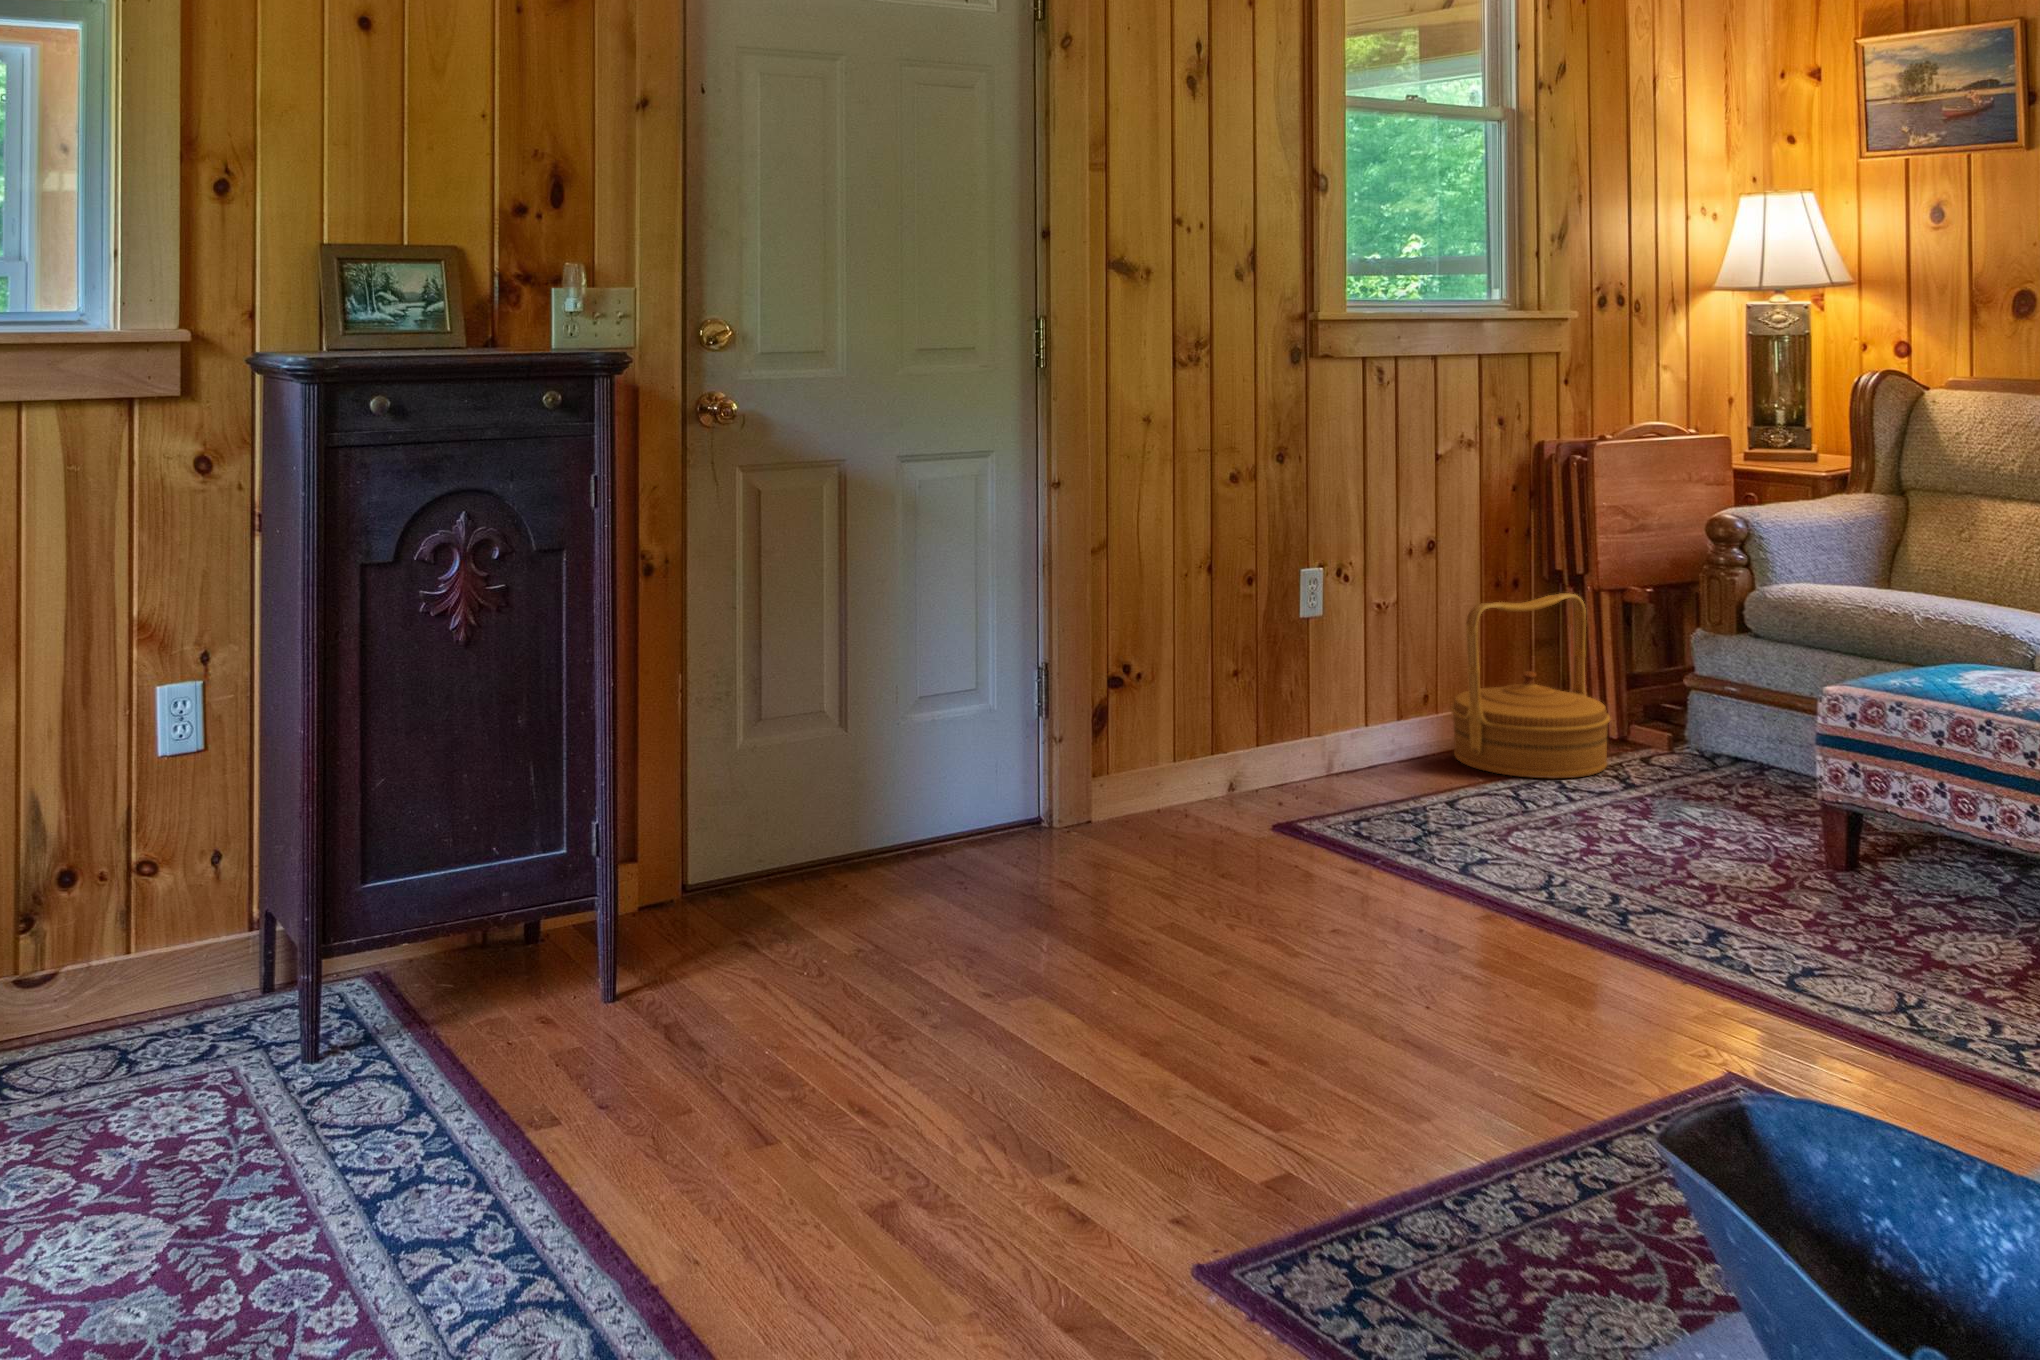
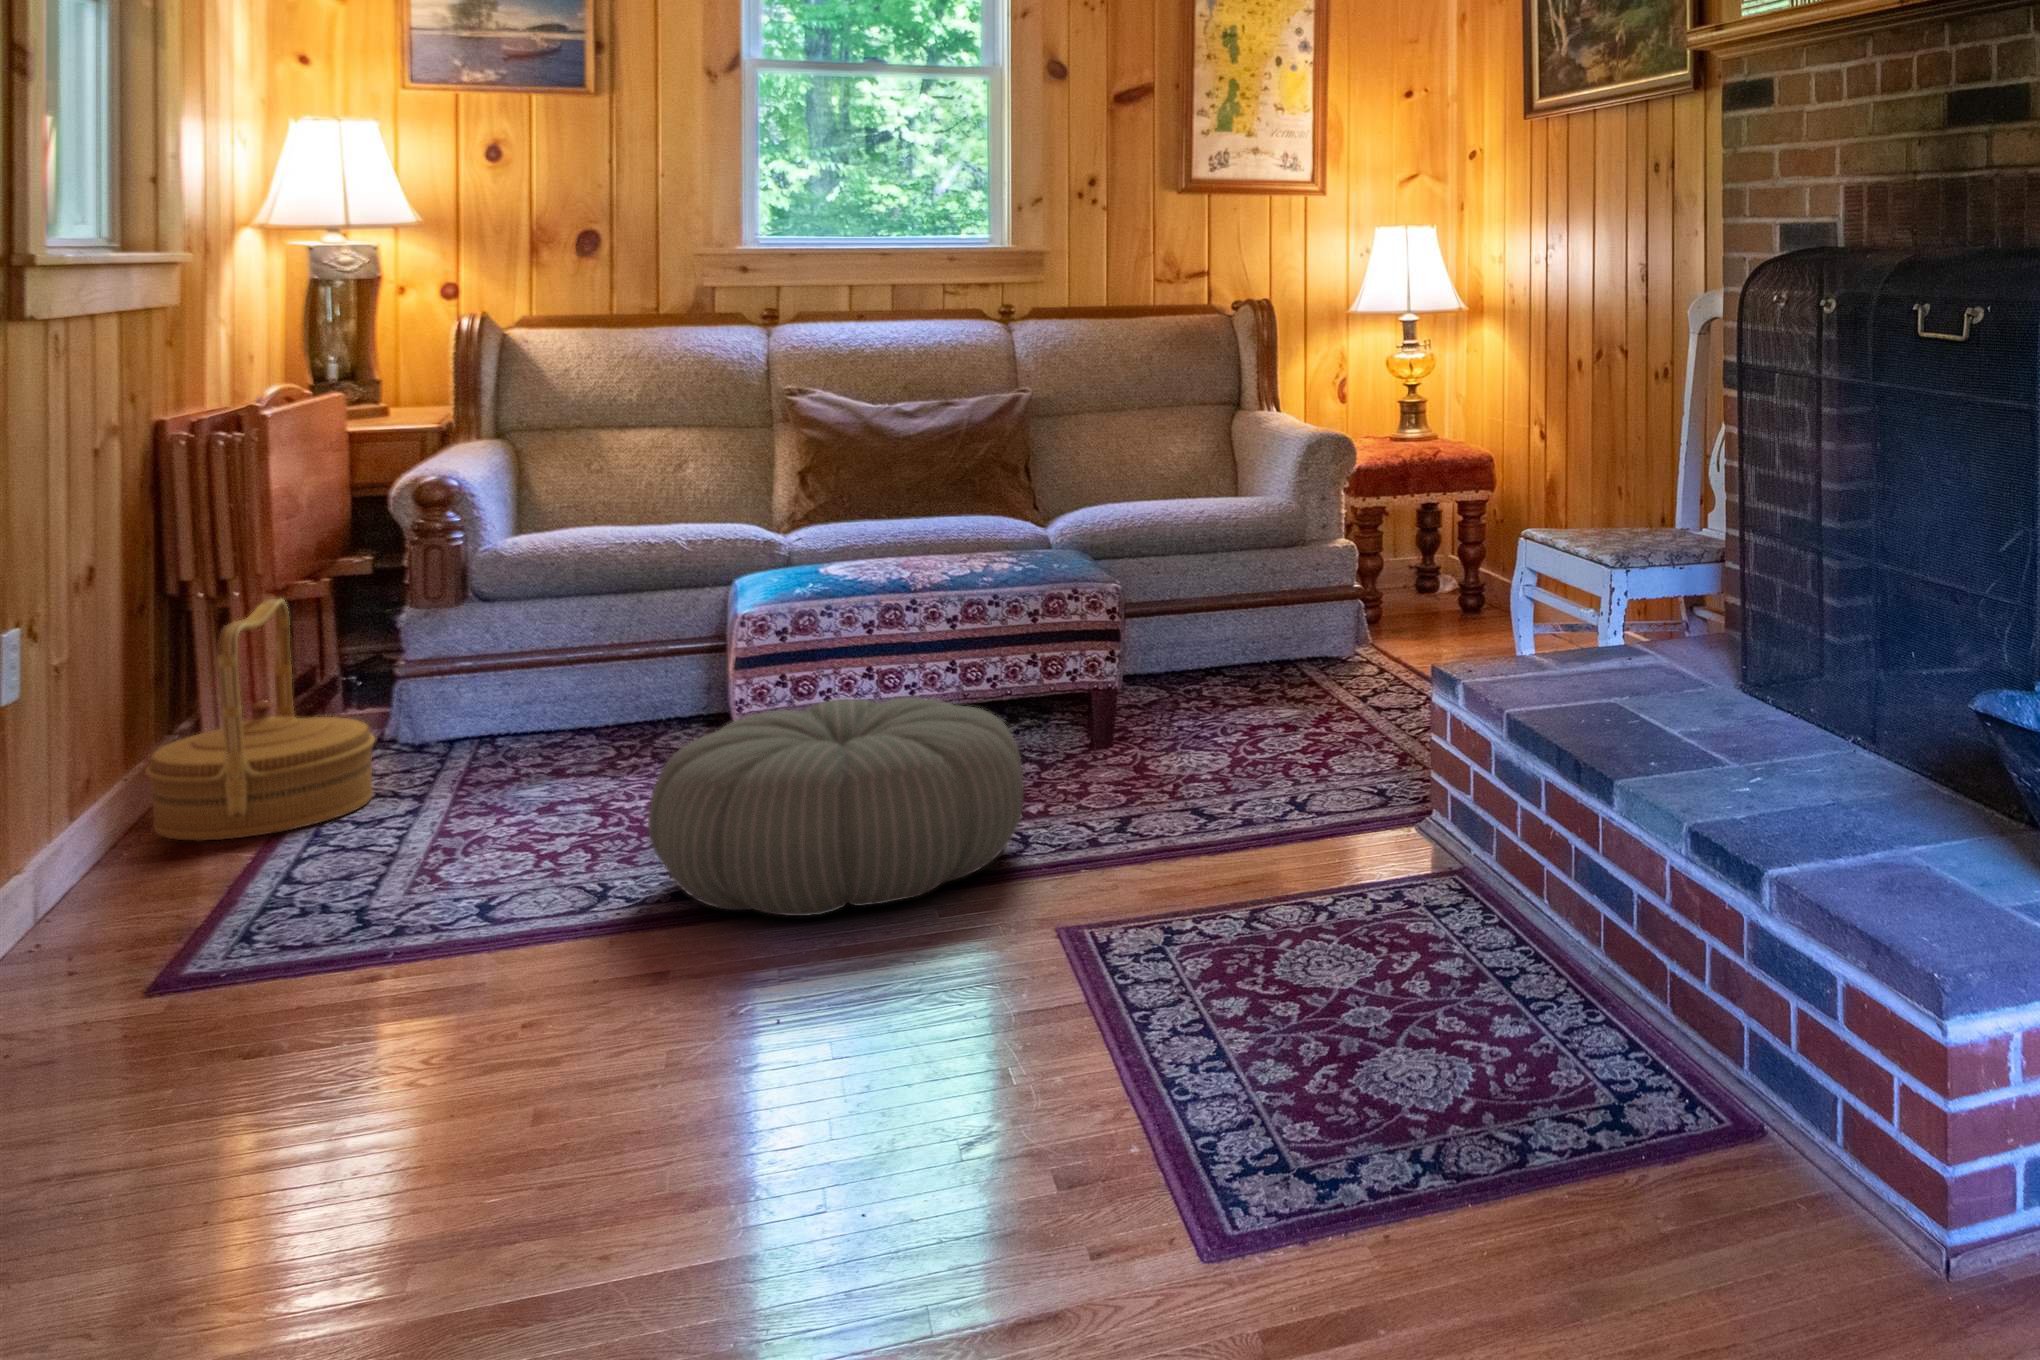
pouf: none [1497,778,1900,1013] -> present [648,697,1024,916]

